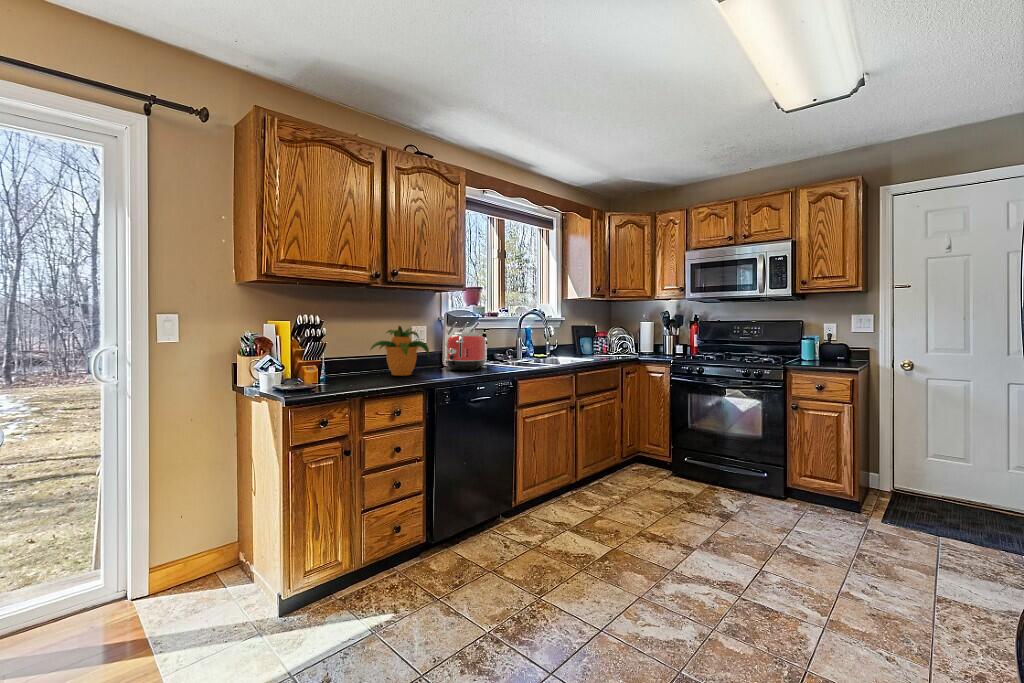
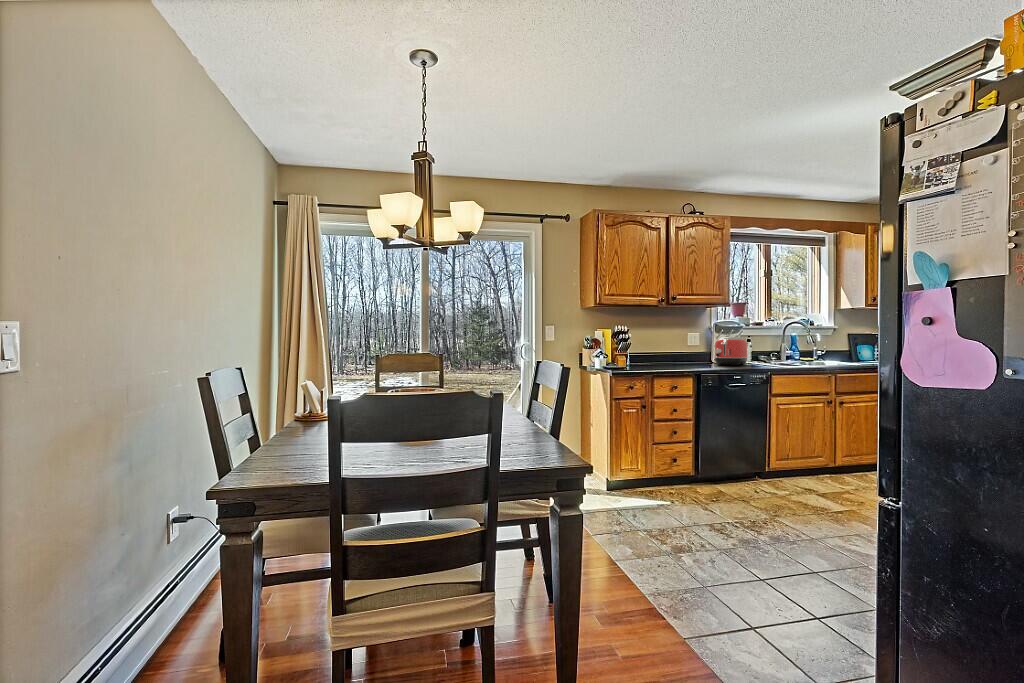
potted plant: present [370,326,429,375] -> none [658,332,699,366]

